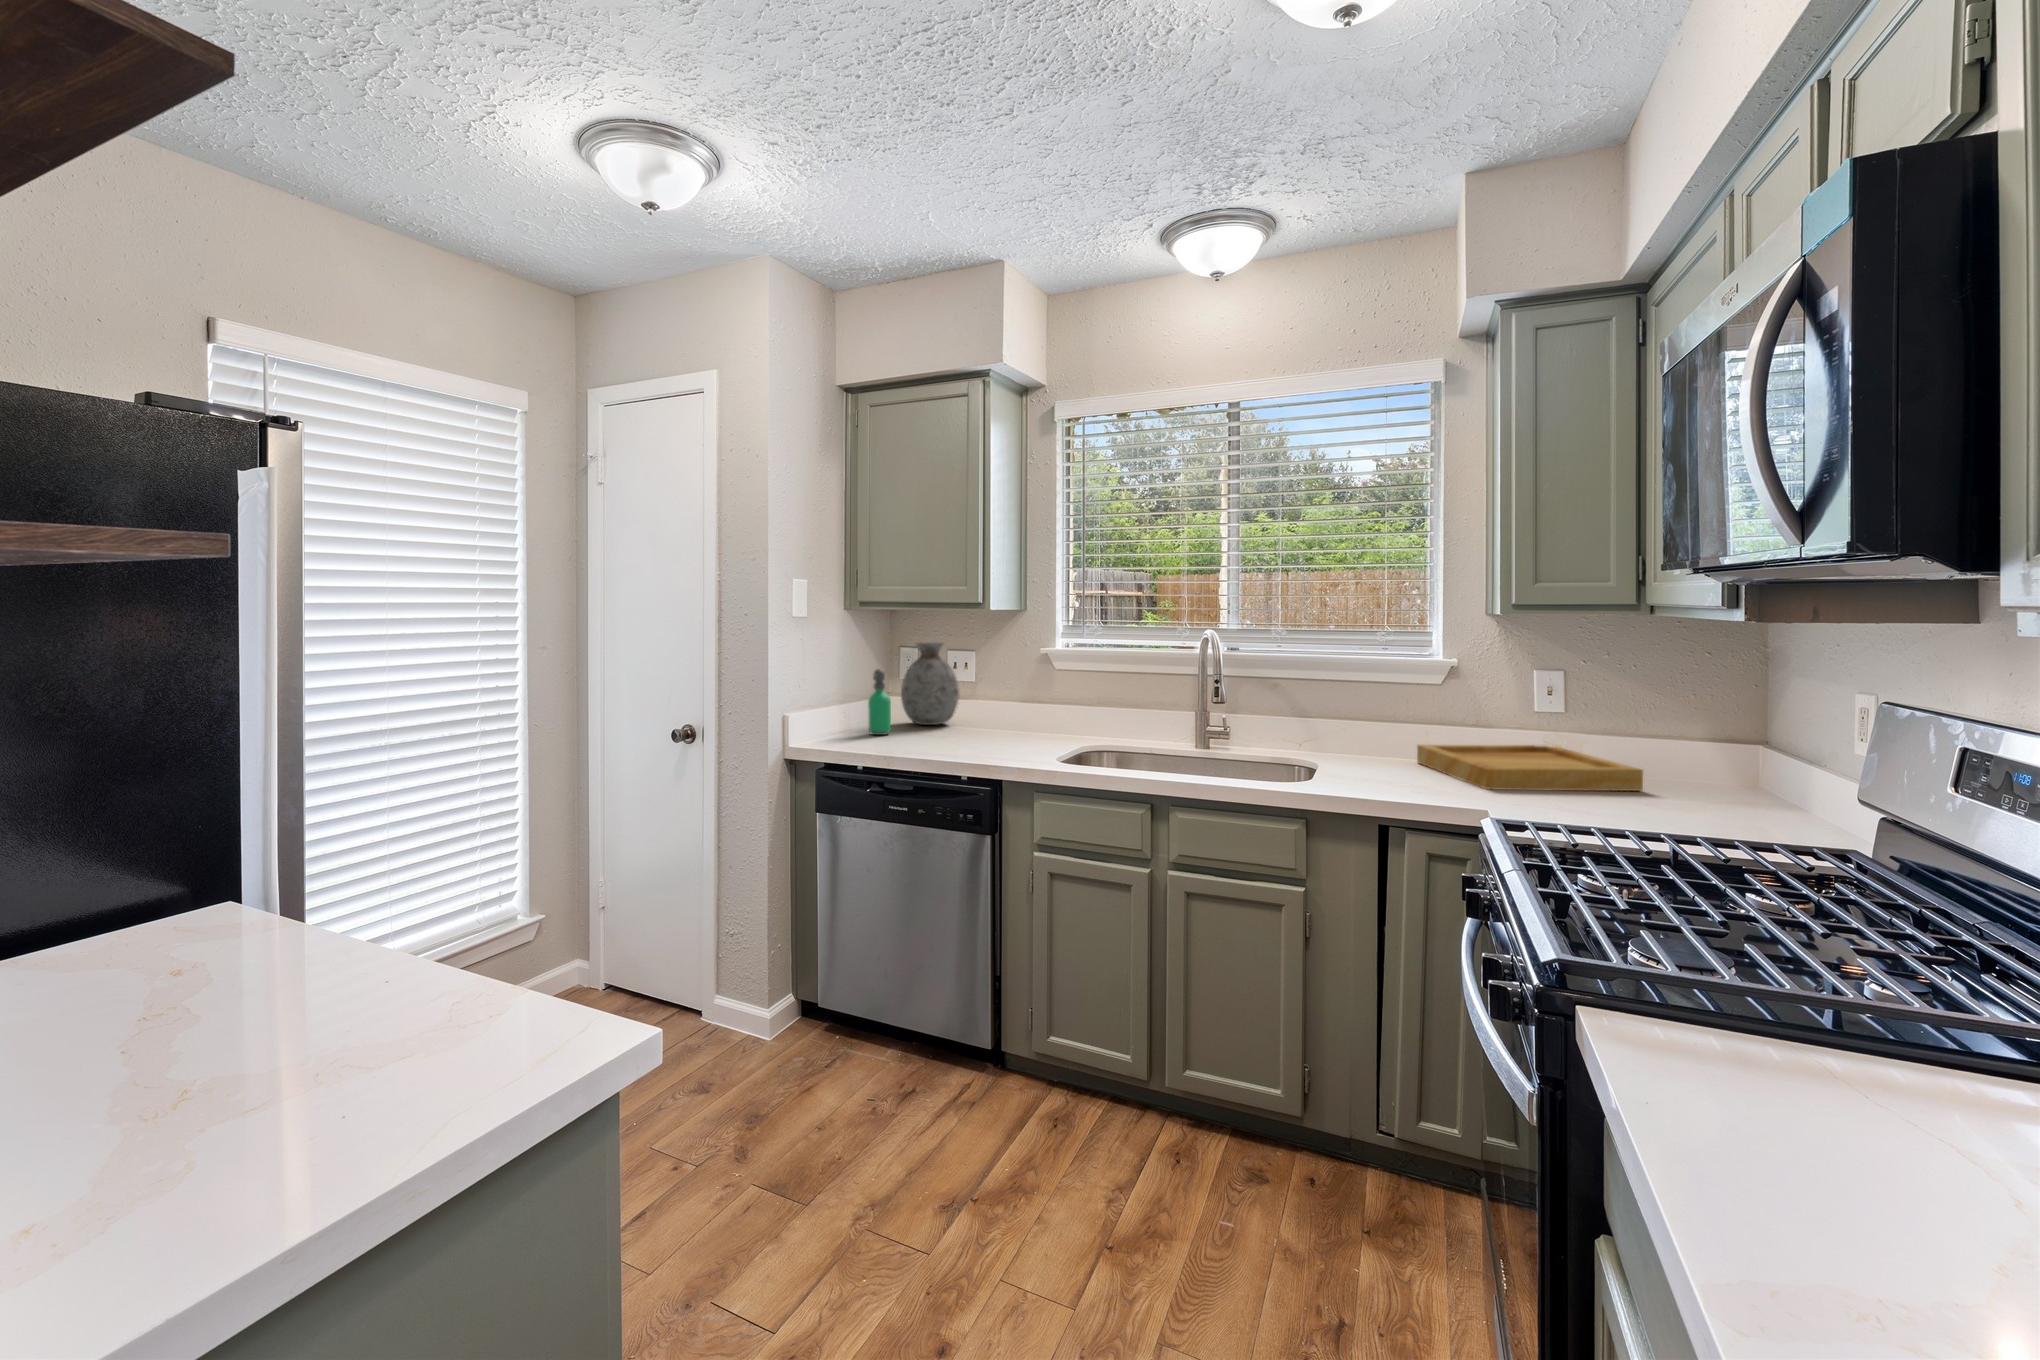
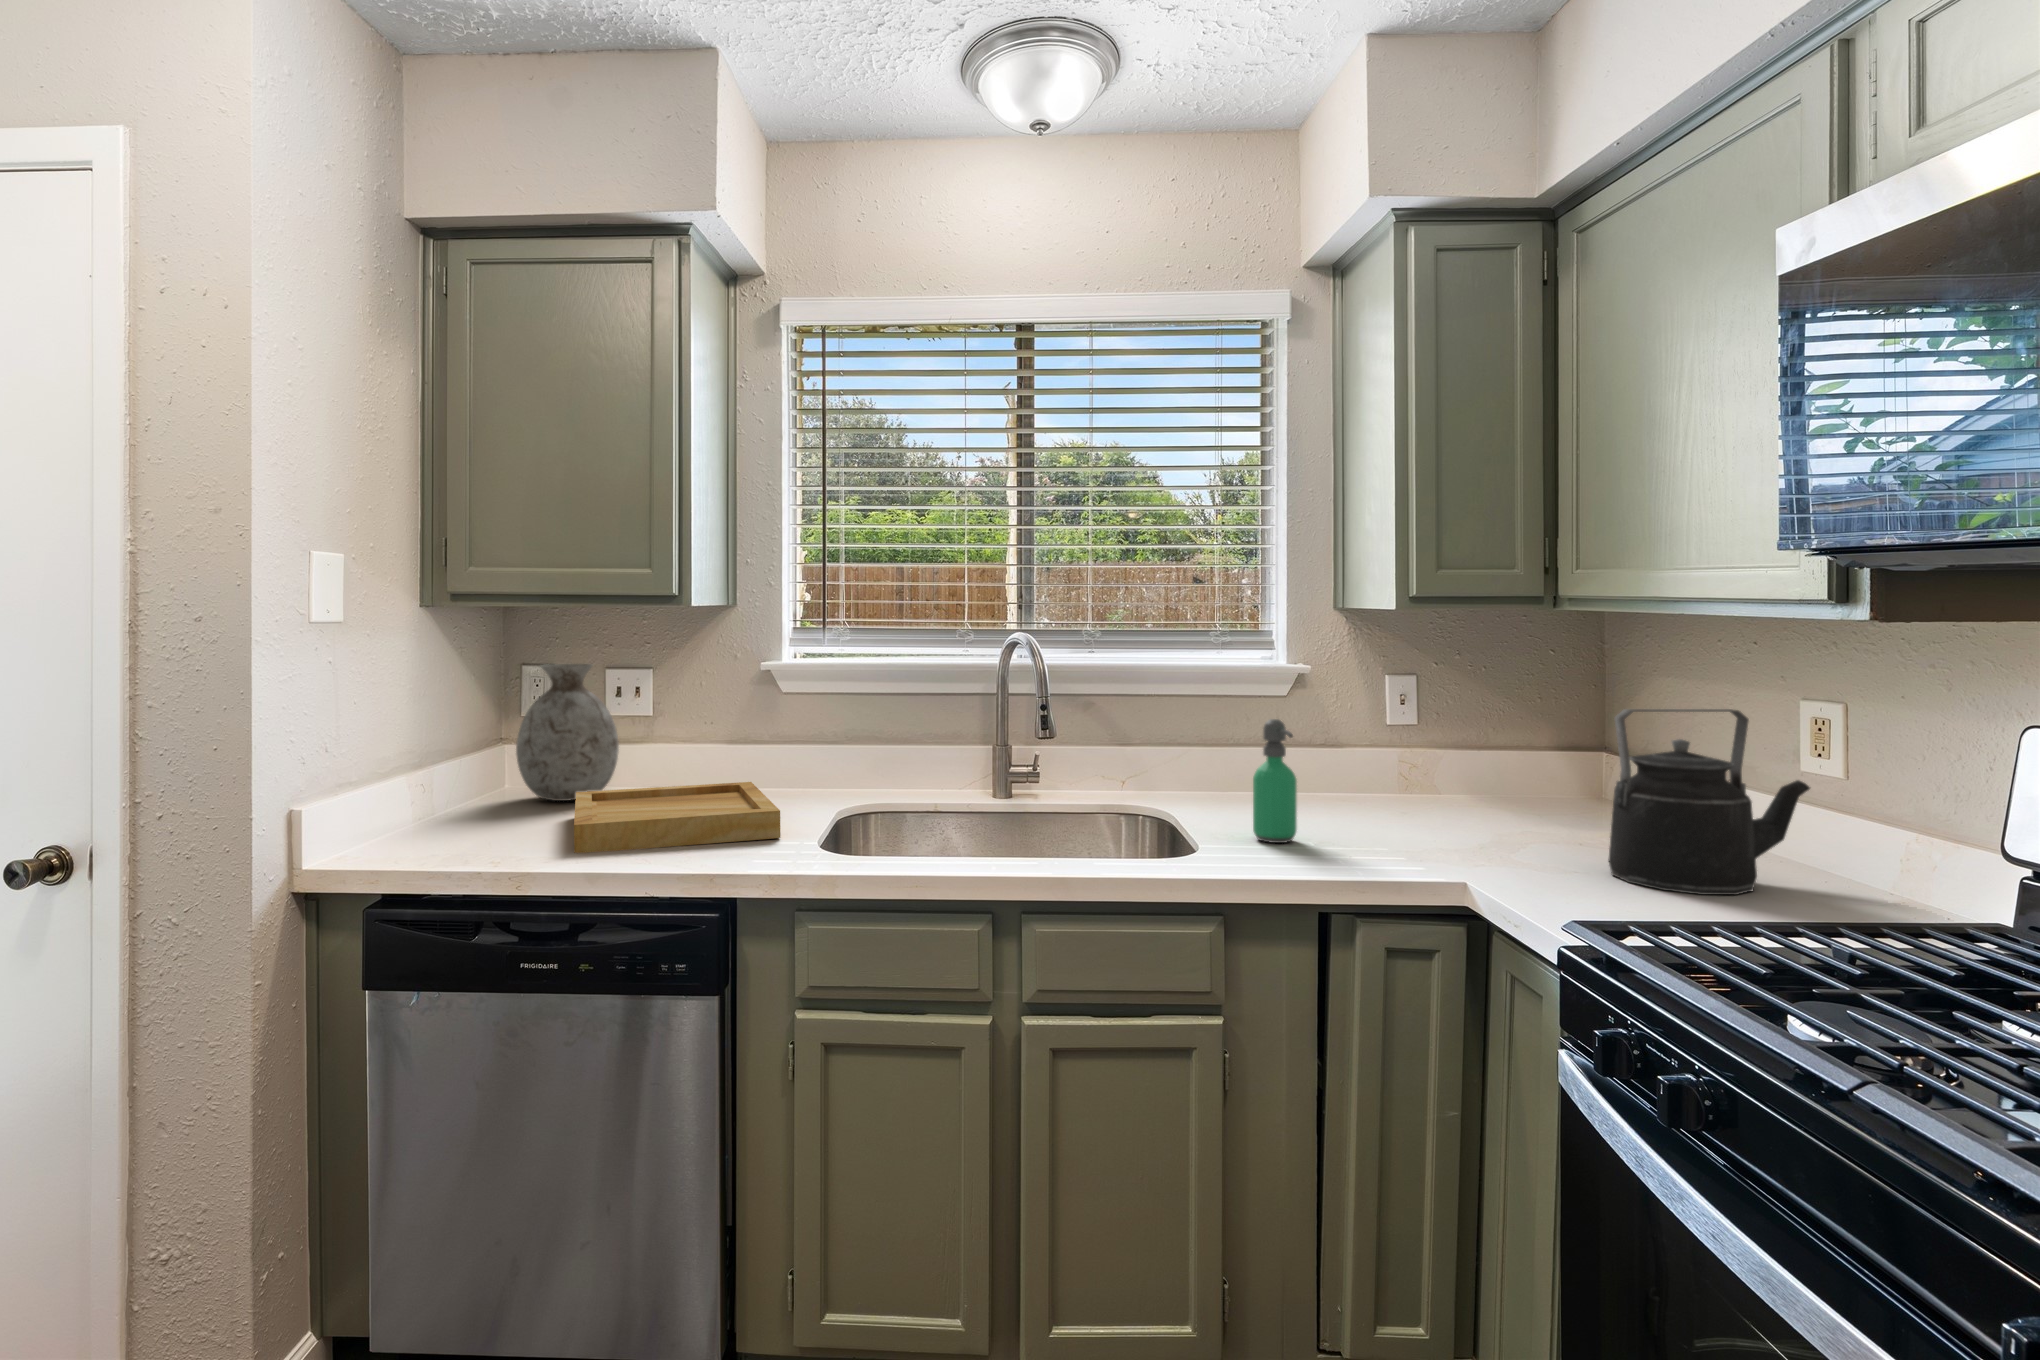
soap dispenser: present [868,669,891,735] -> present [1253,719,1297,843]
kettle: none [1618,690,1808,836] -> present [1608,709,1810,895]
tray: present [1417,745,1643,791] -> present [574,782,780,853]

